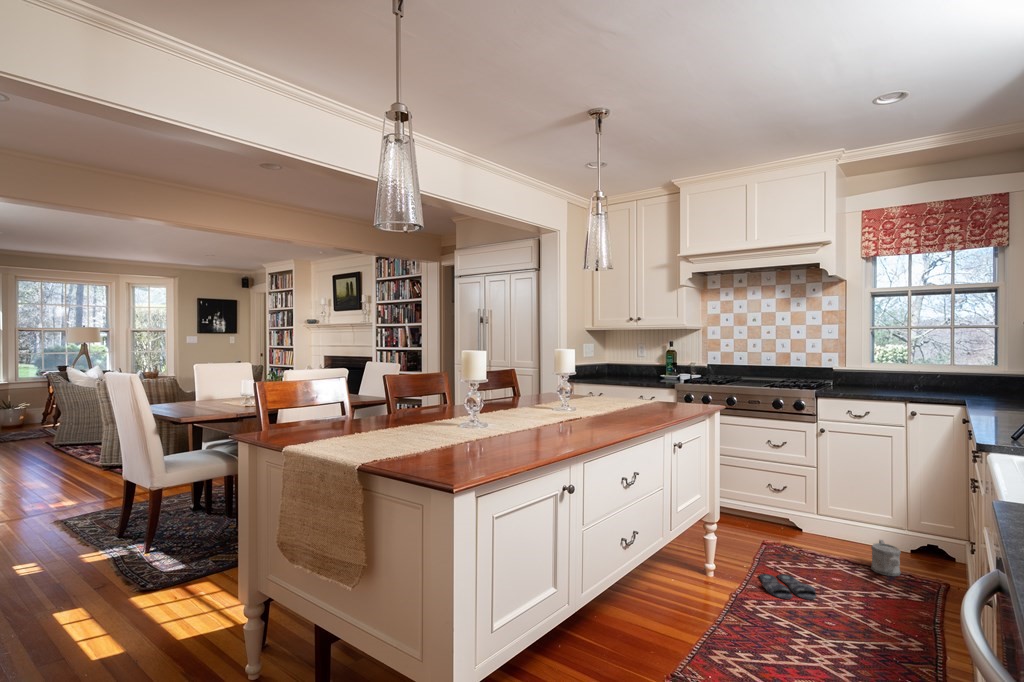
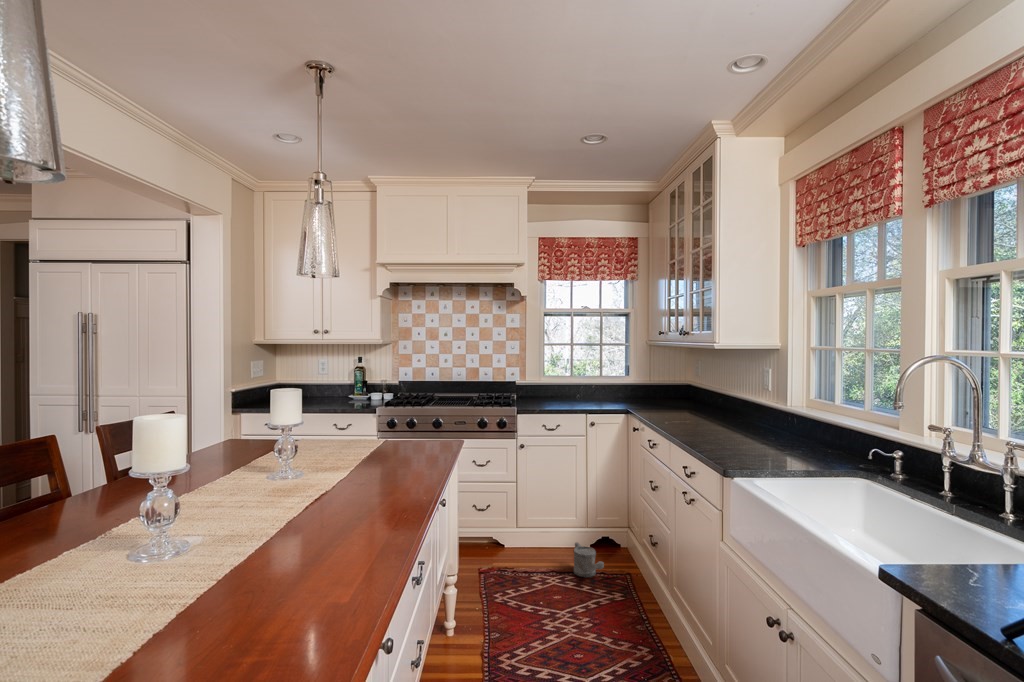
slippers: present [759,574,816,600] -> none [494,606,553,641]

